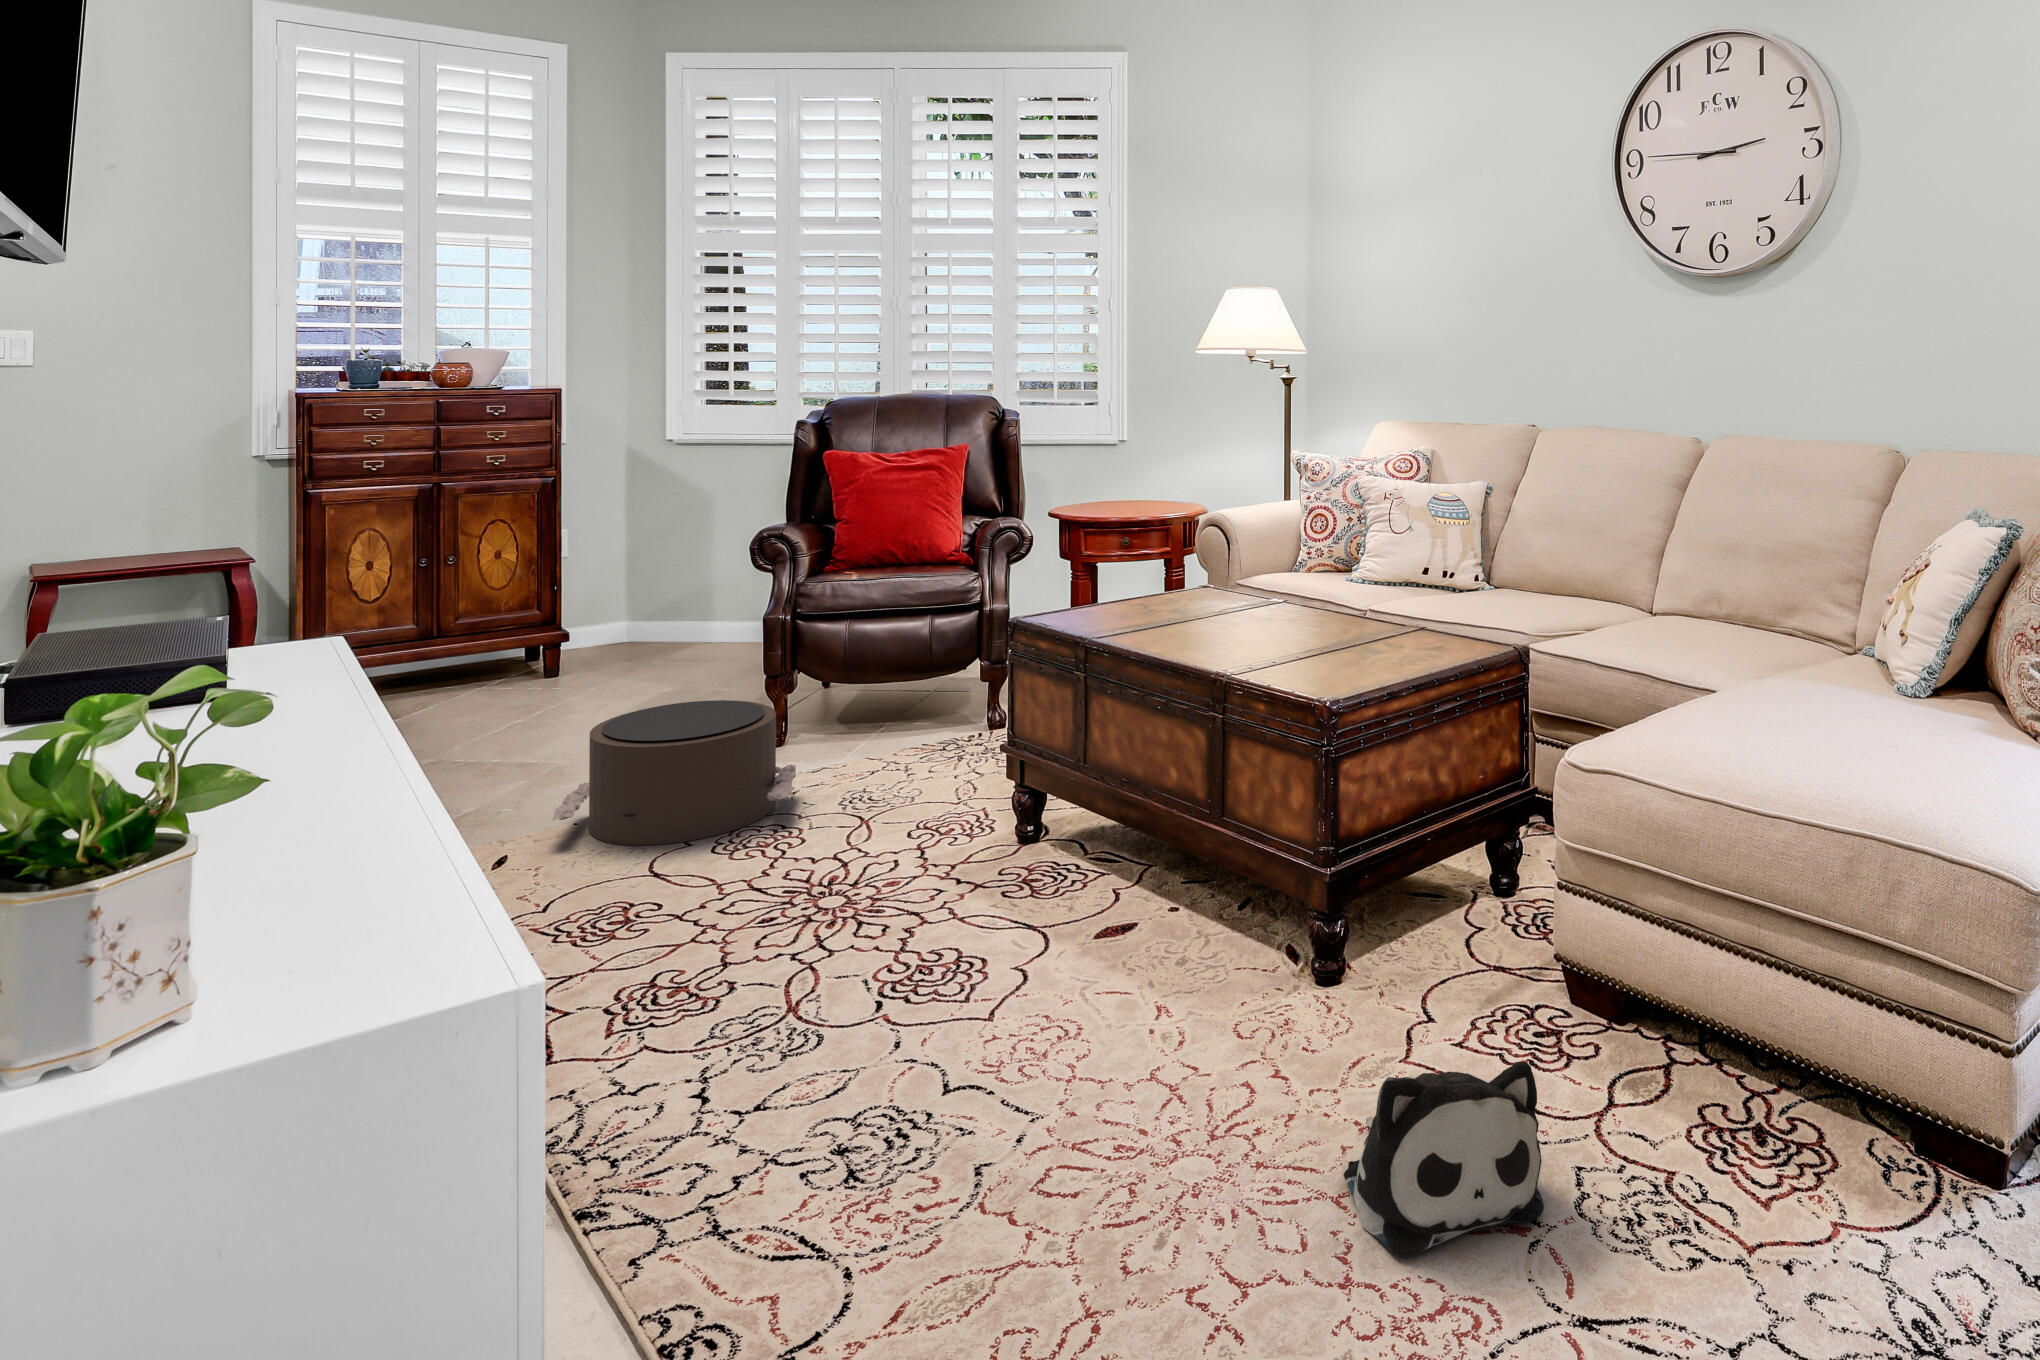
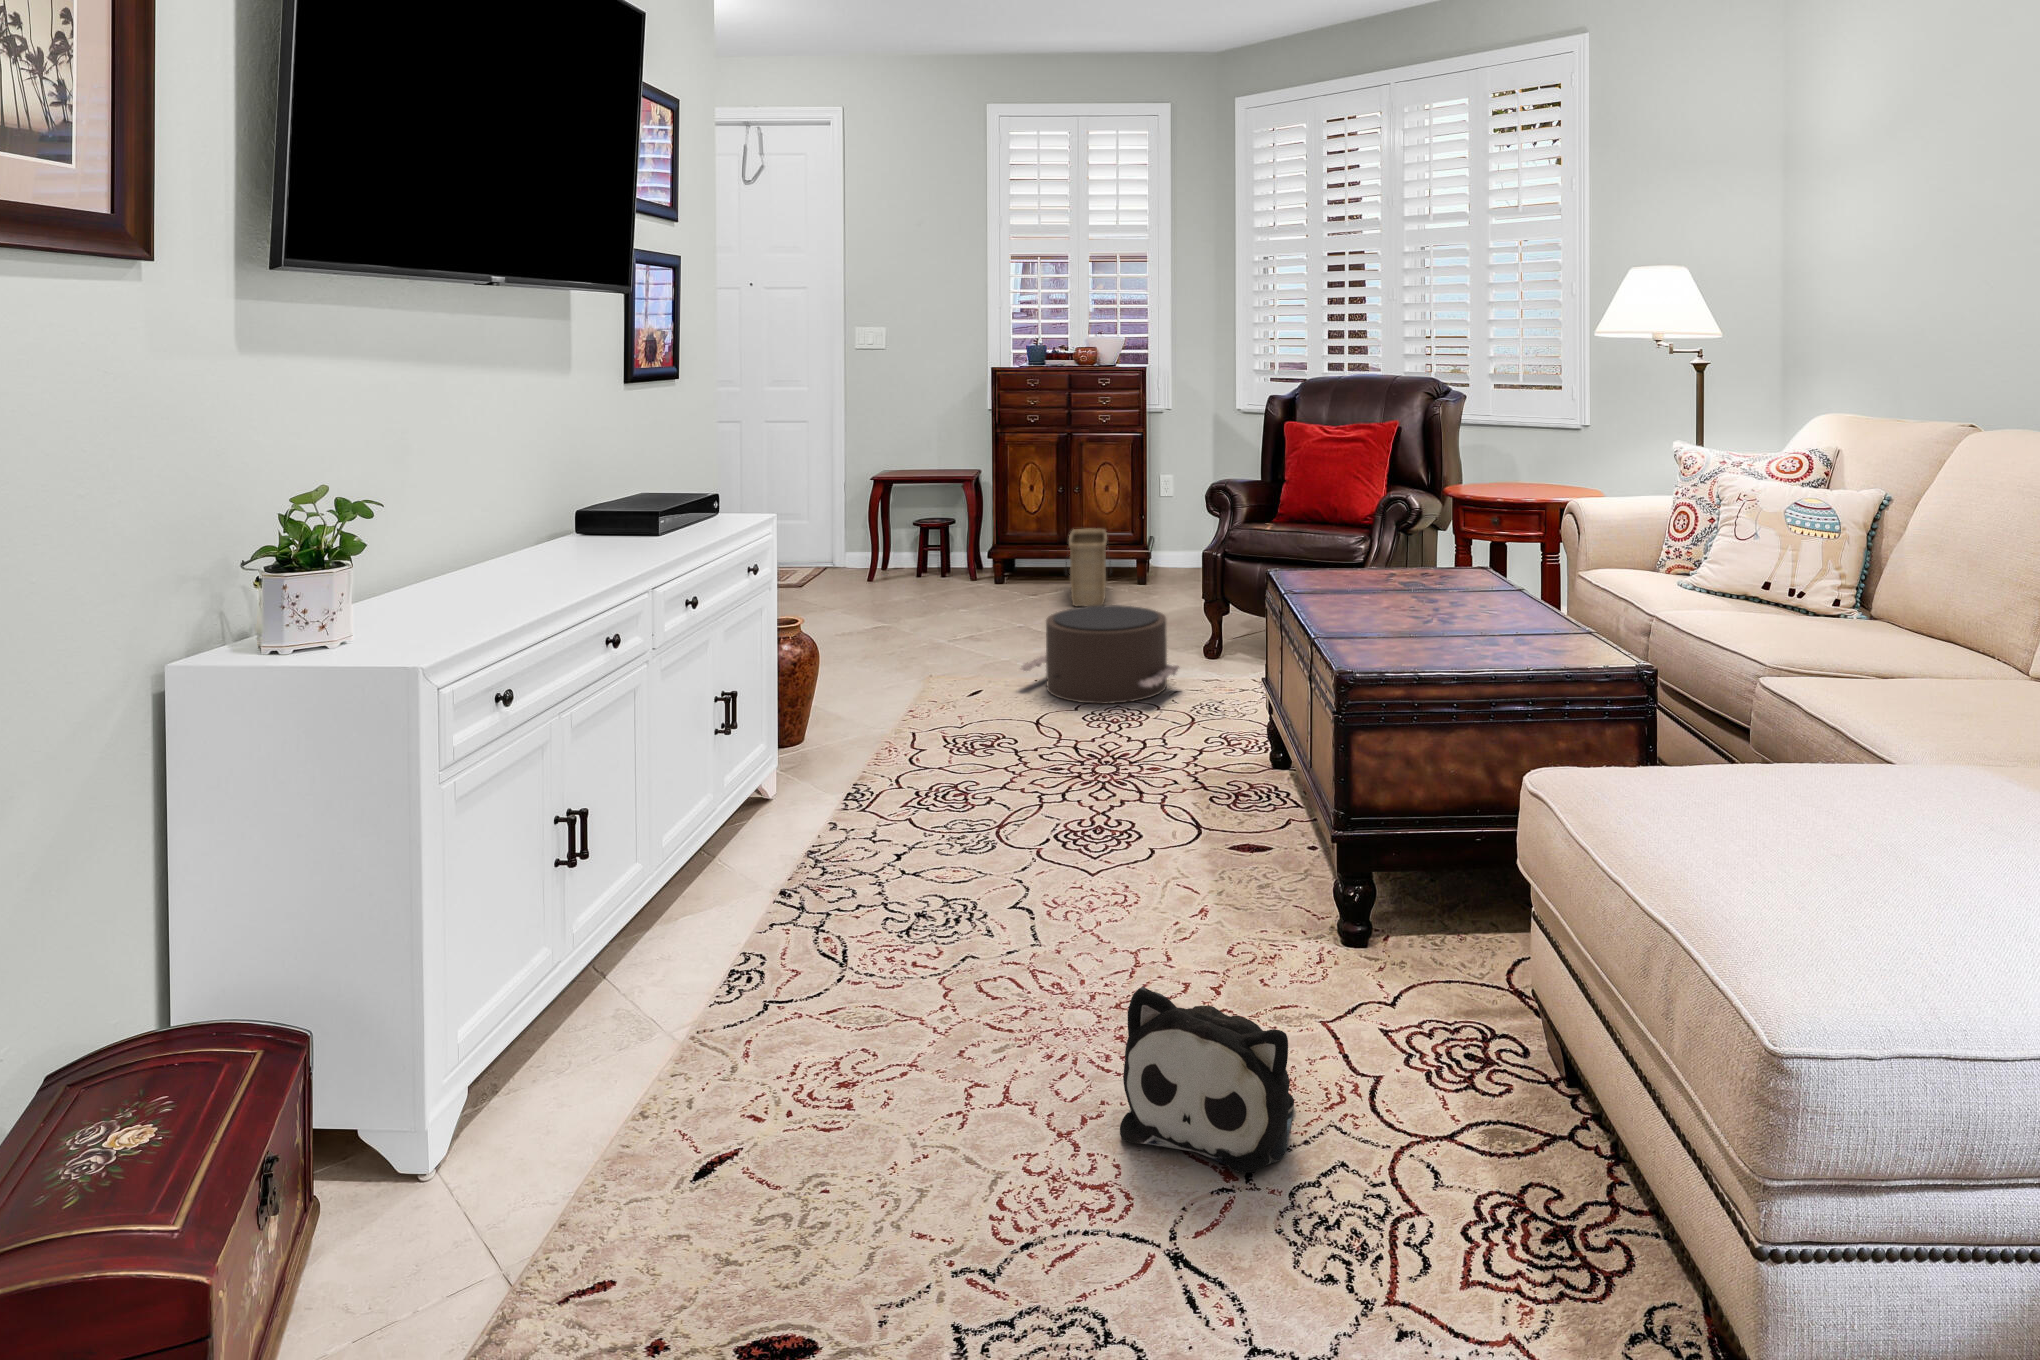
basket: none [442,611,536,726] -> present [1066,529,1111,606]

